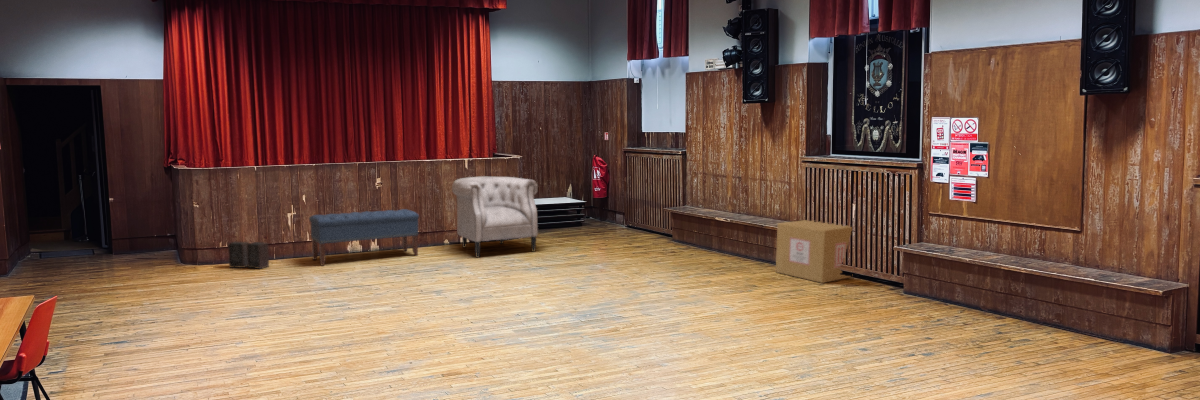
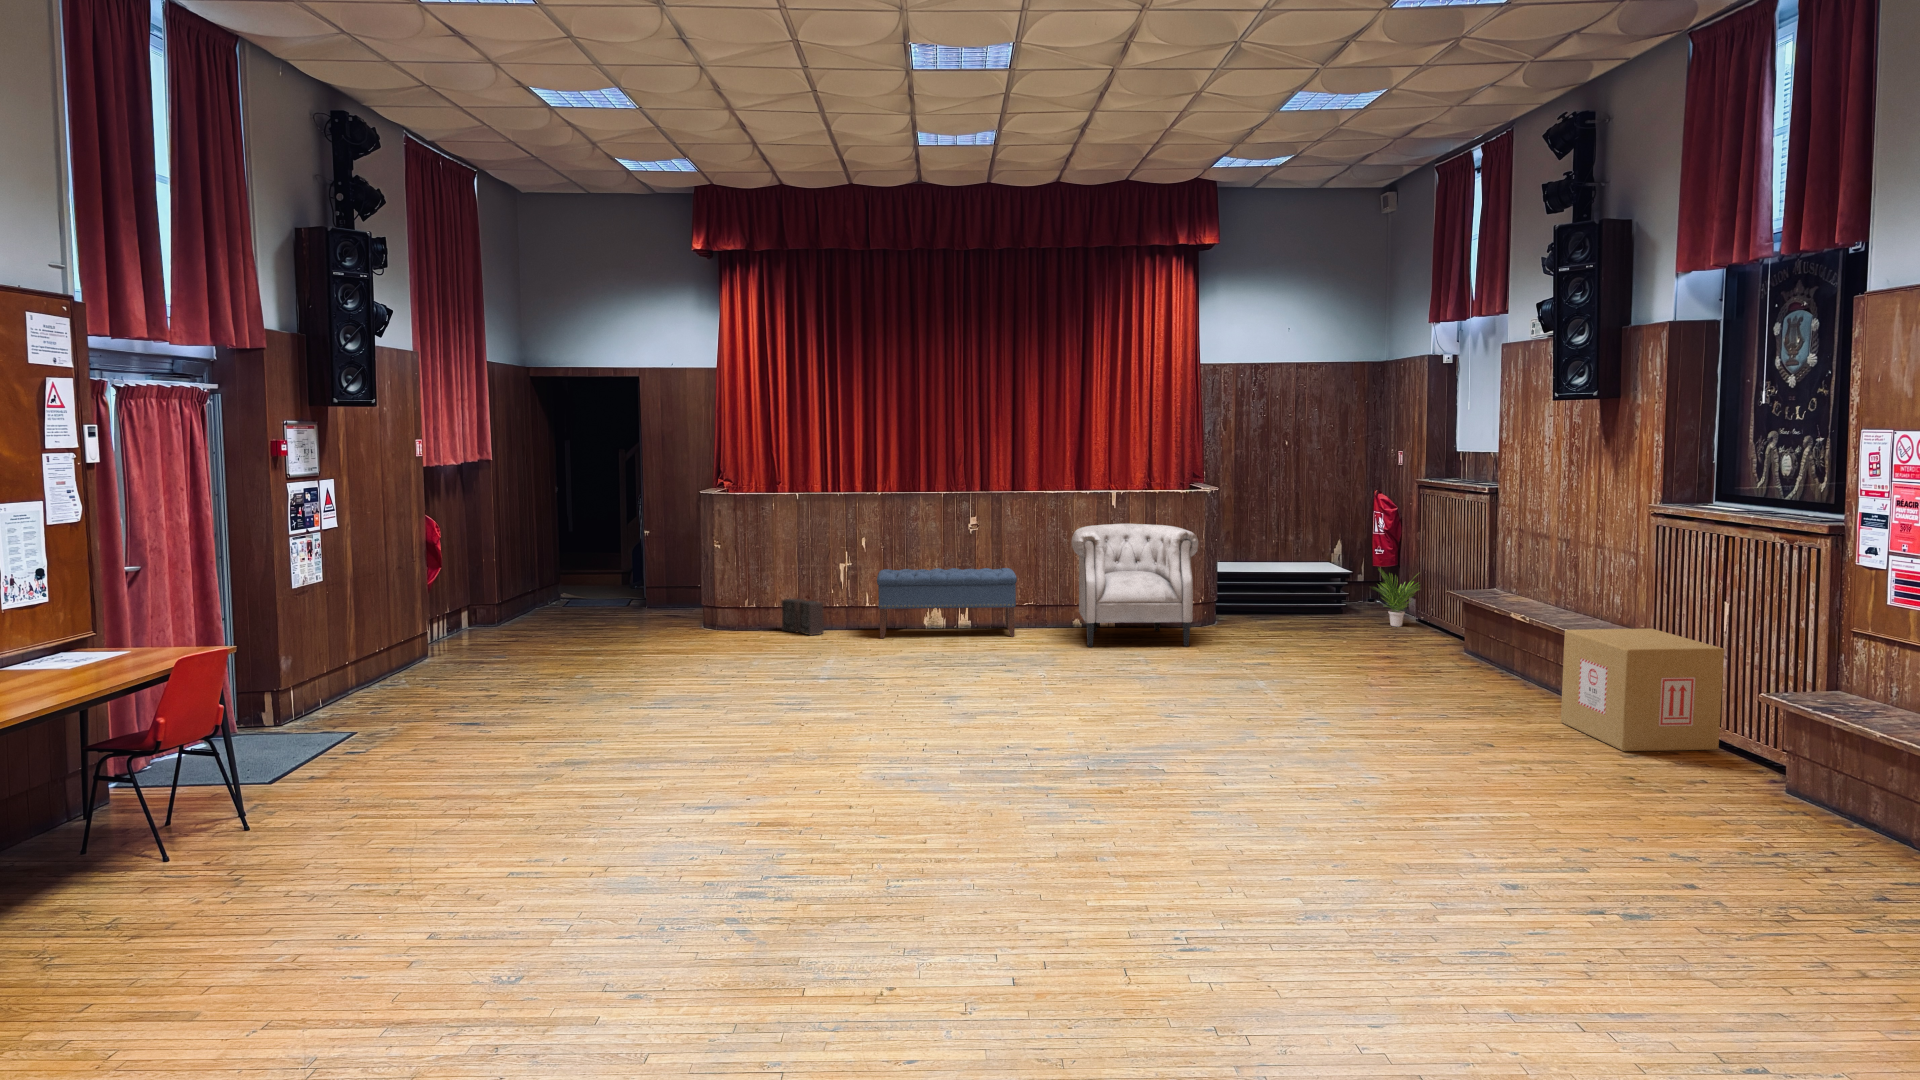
potted plant: none [608,197,636,231] -> present [1376,572,1418,627]

